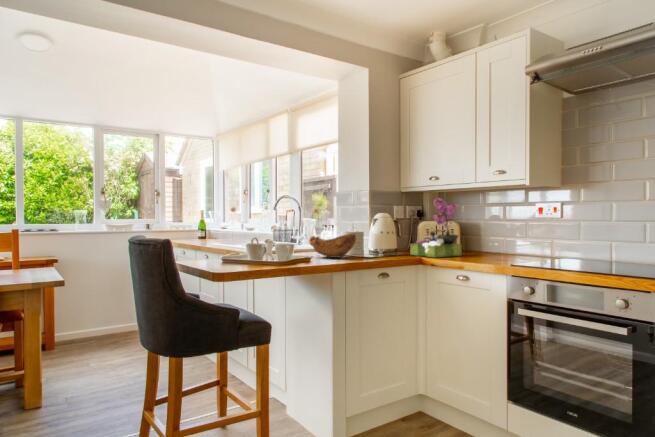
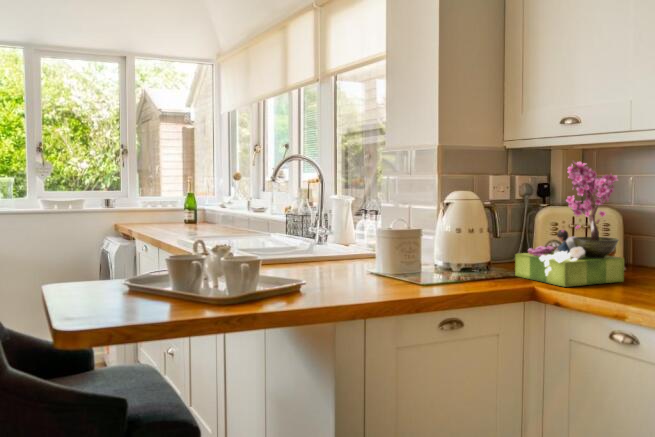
wooden bowl: present [309,234,356,258] -> none [307,235,399,283]

